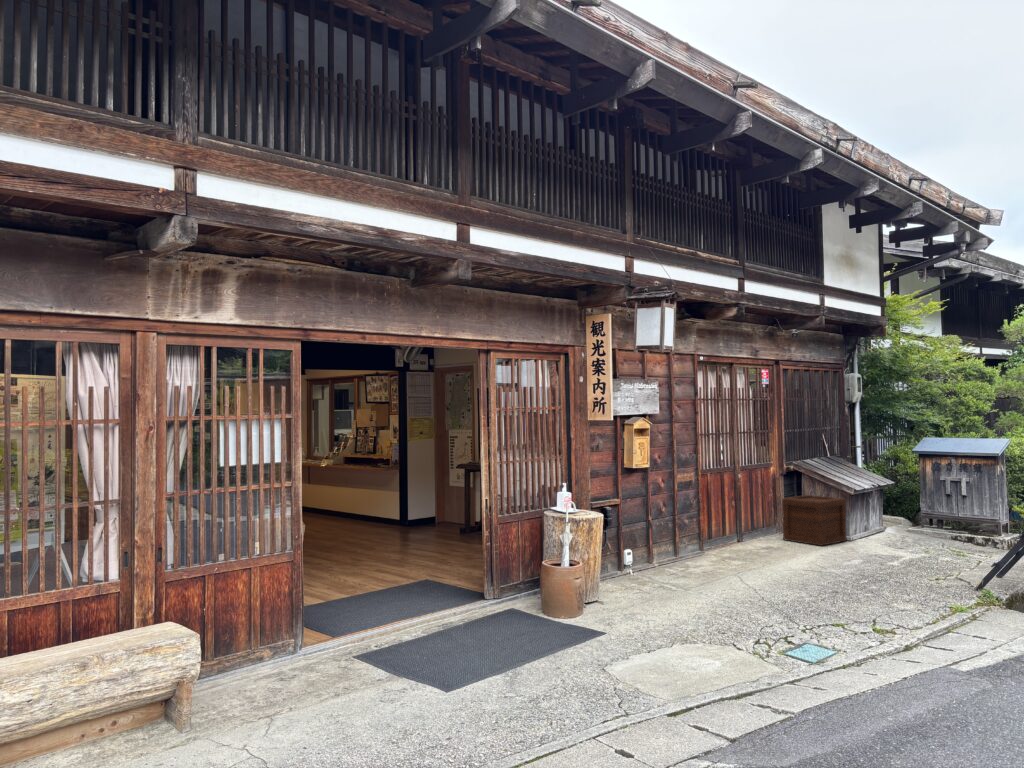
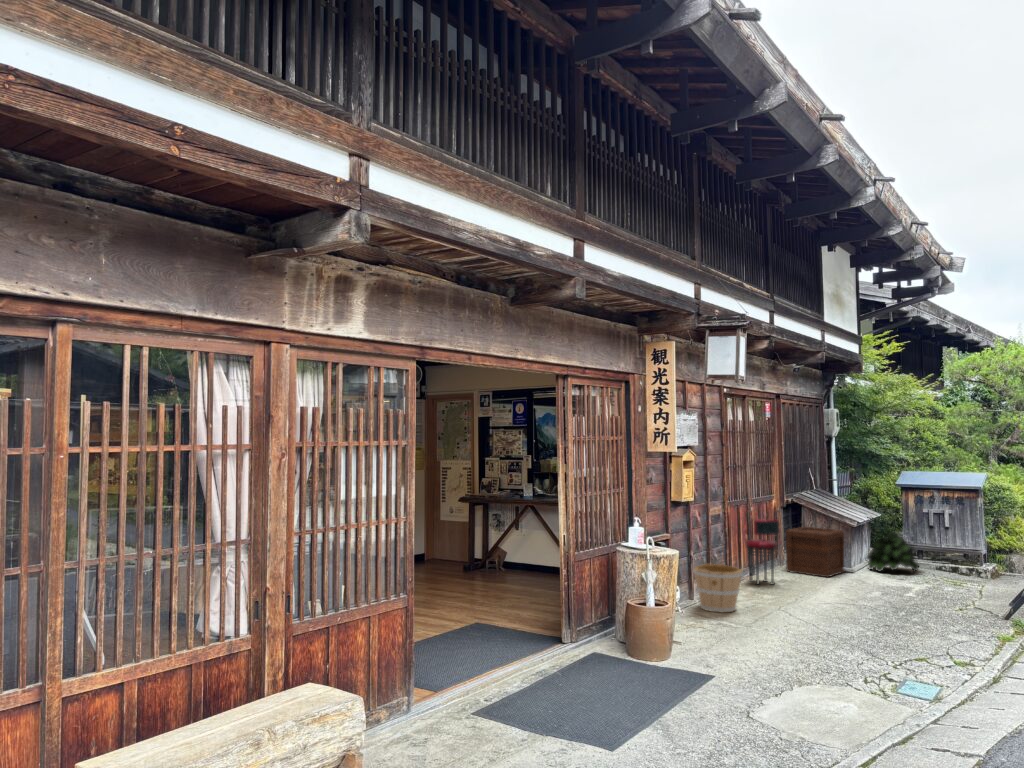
stool: none [729,487,761,552] -> present [745,519,779,585]
potted plant: none [873,500,928,543] -> present [865,532,919,572]
wooden bucket: none [650,530,699,577] -> present [693,564,743,612]

